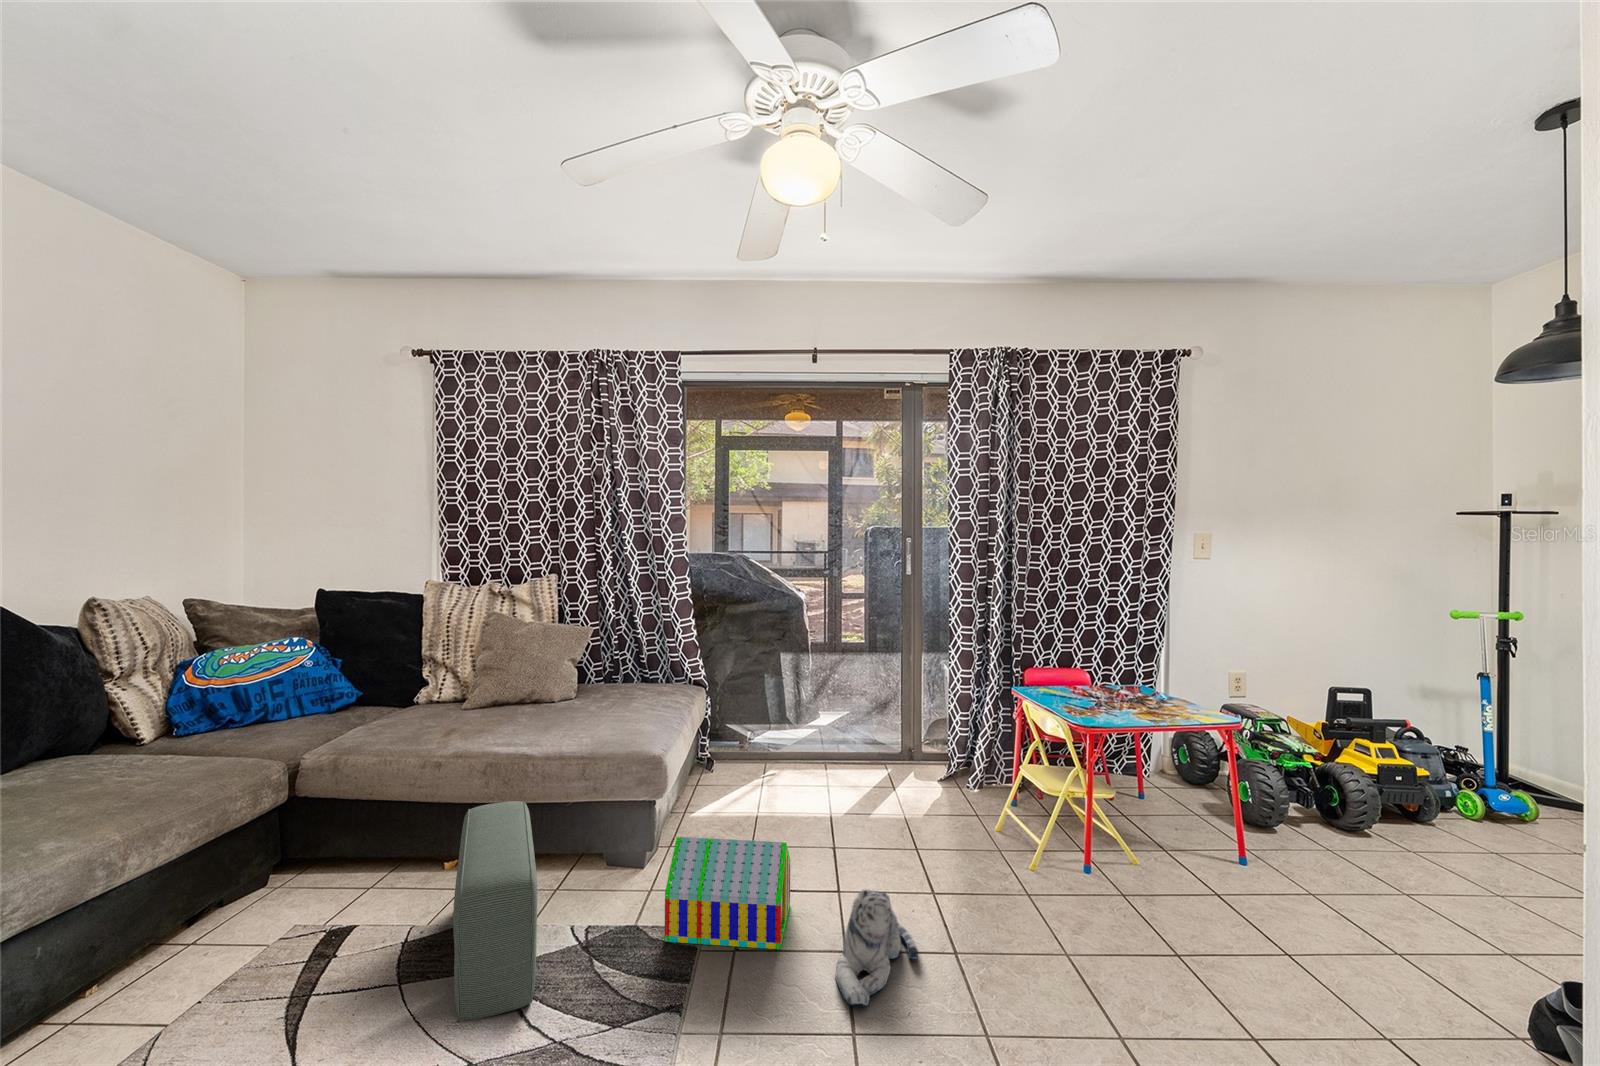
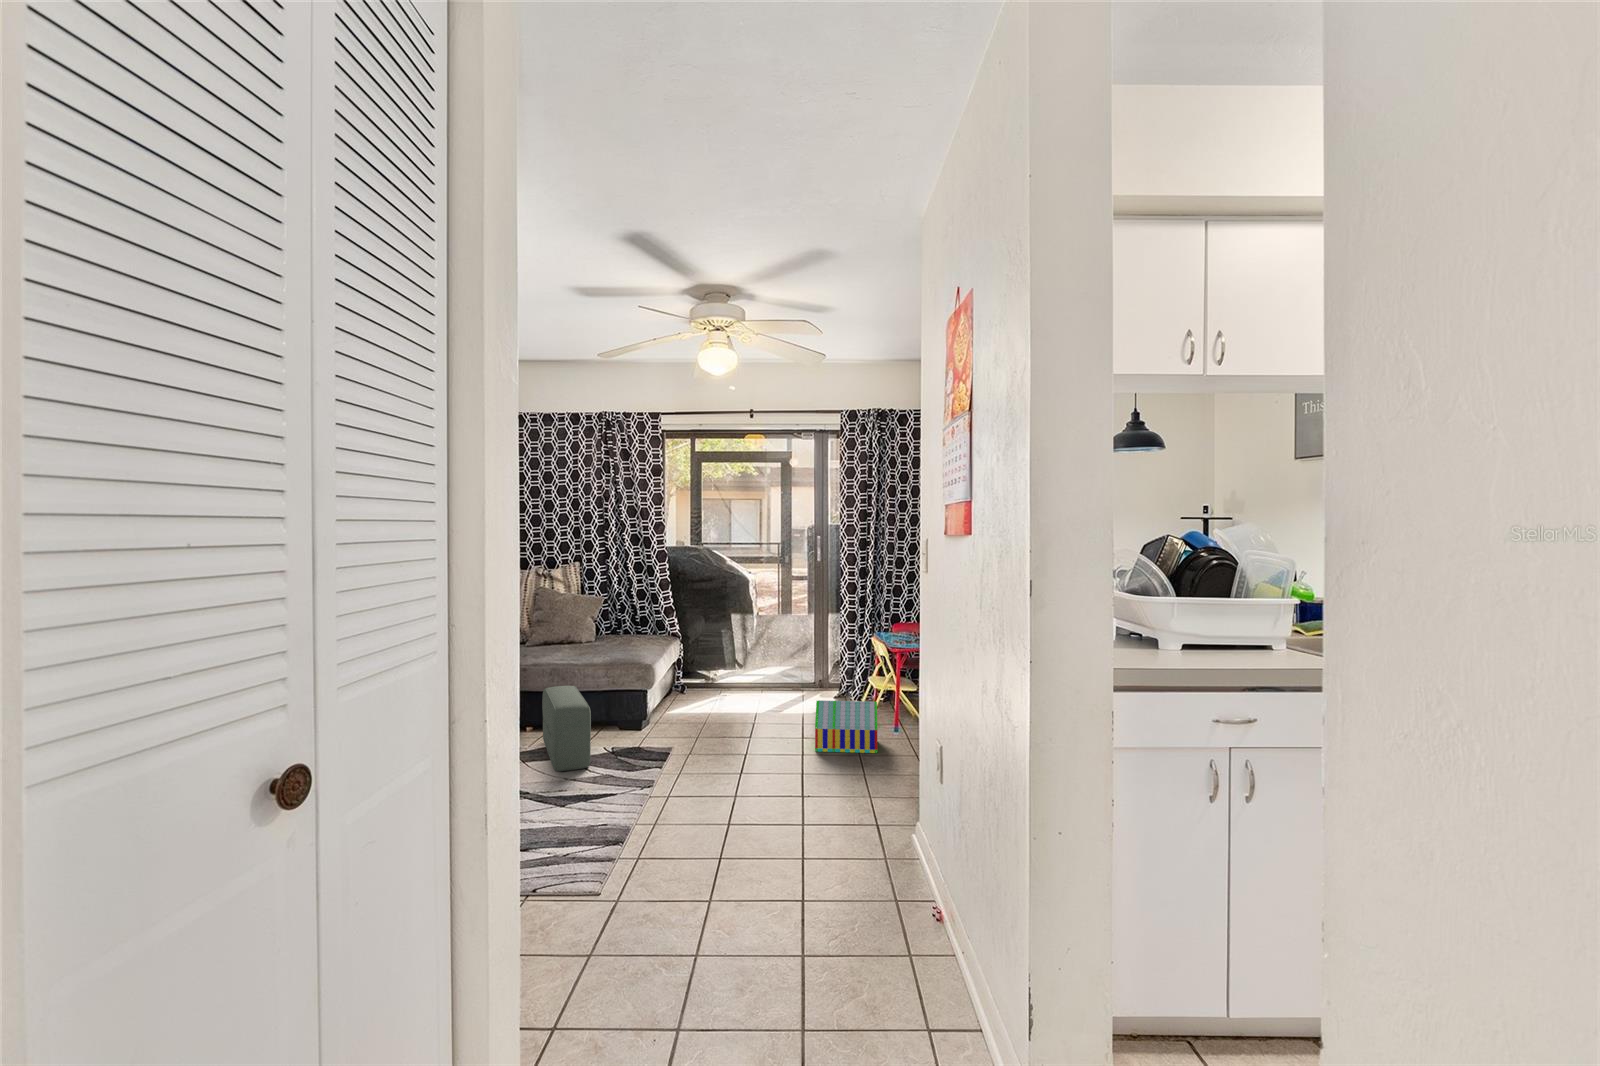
toy house: present [665,837,790,950] -> present [815,700,877,753]
plush toy: present [835,889,918,1005] -> none [741,717,787,766]

